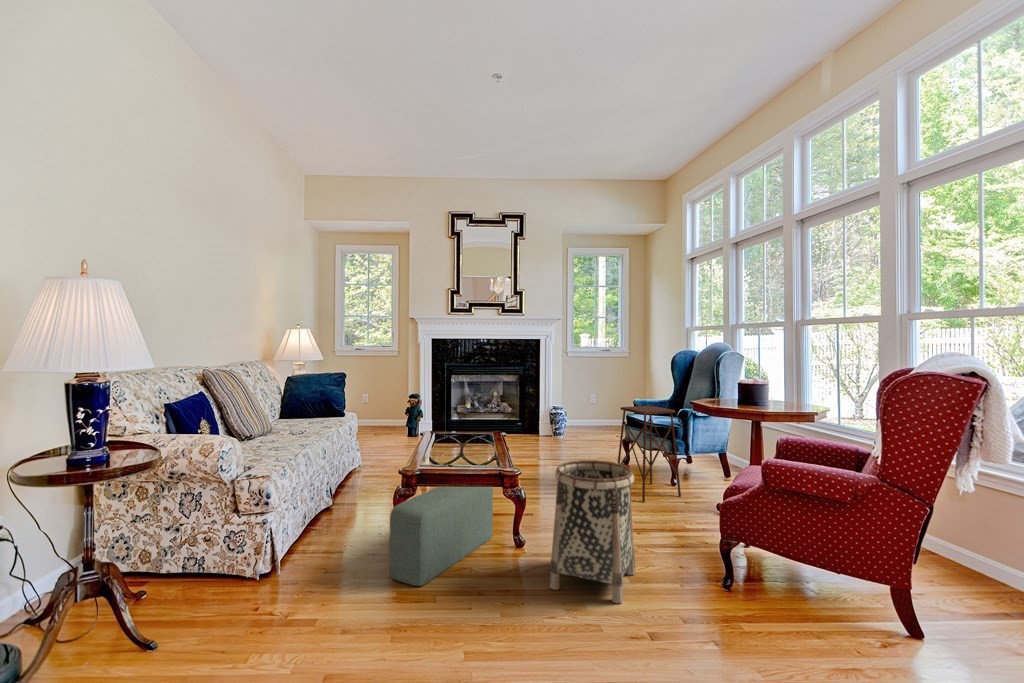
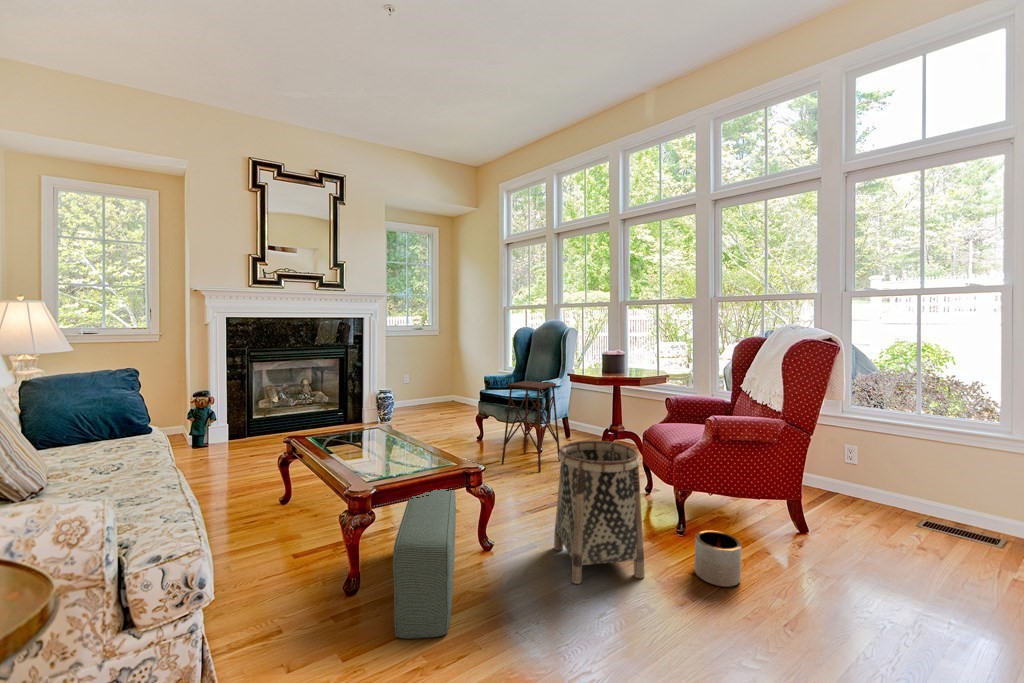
planter: none [675,574,725,638] -> present [694,530,741,587]

